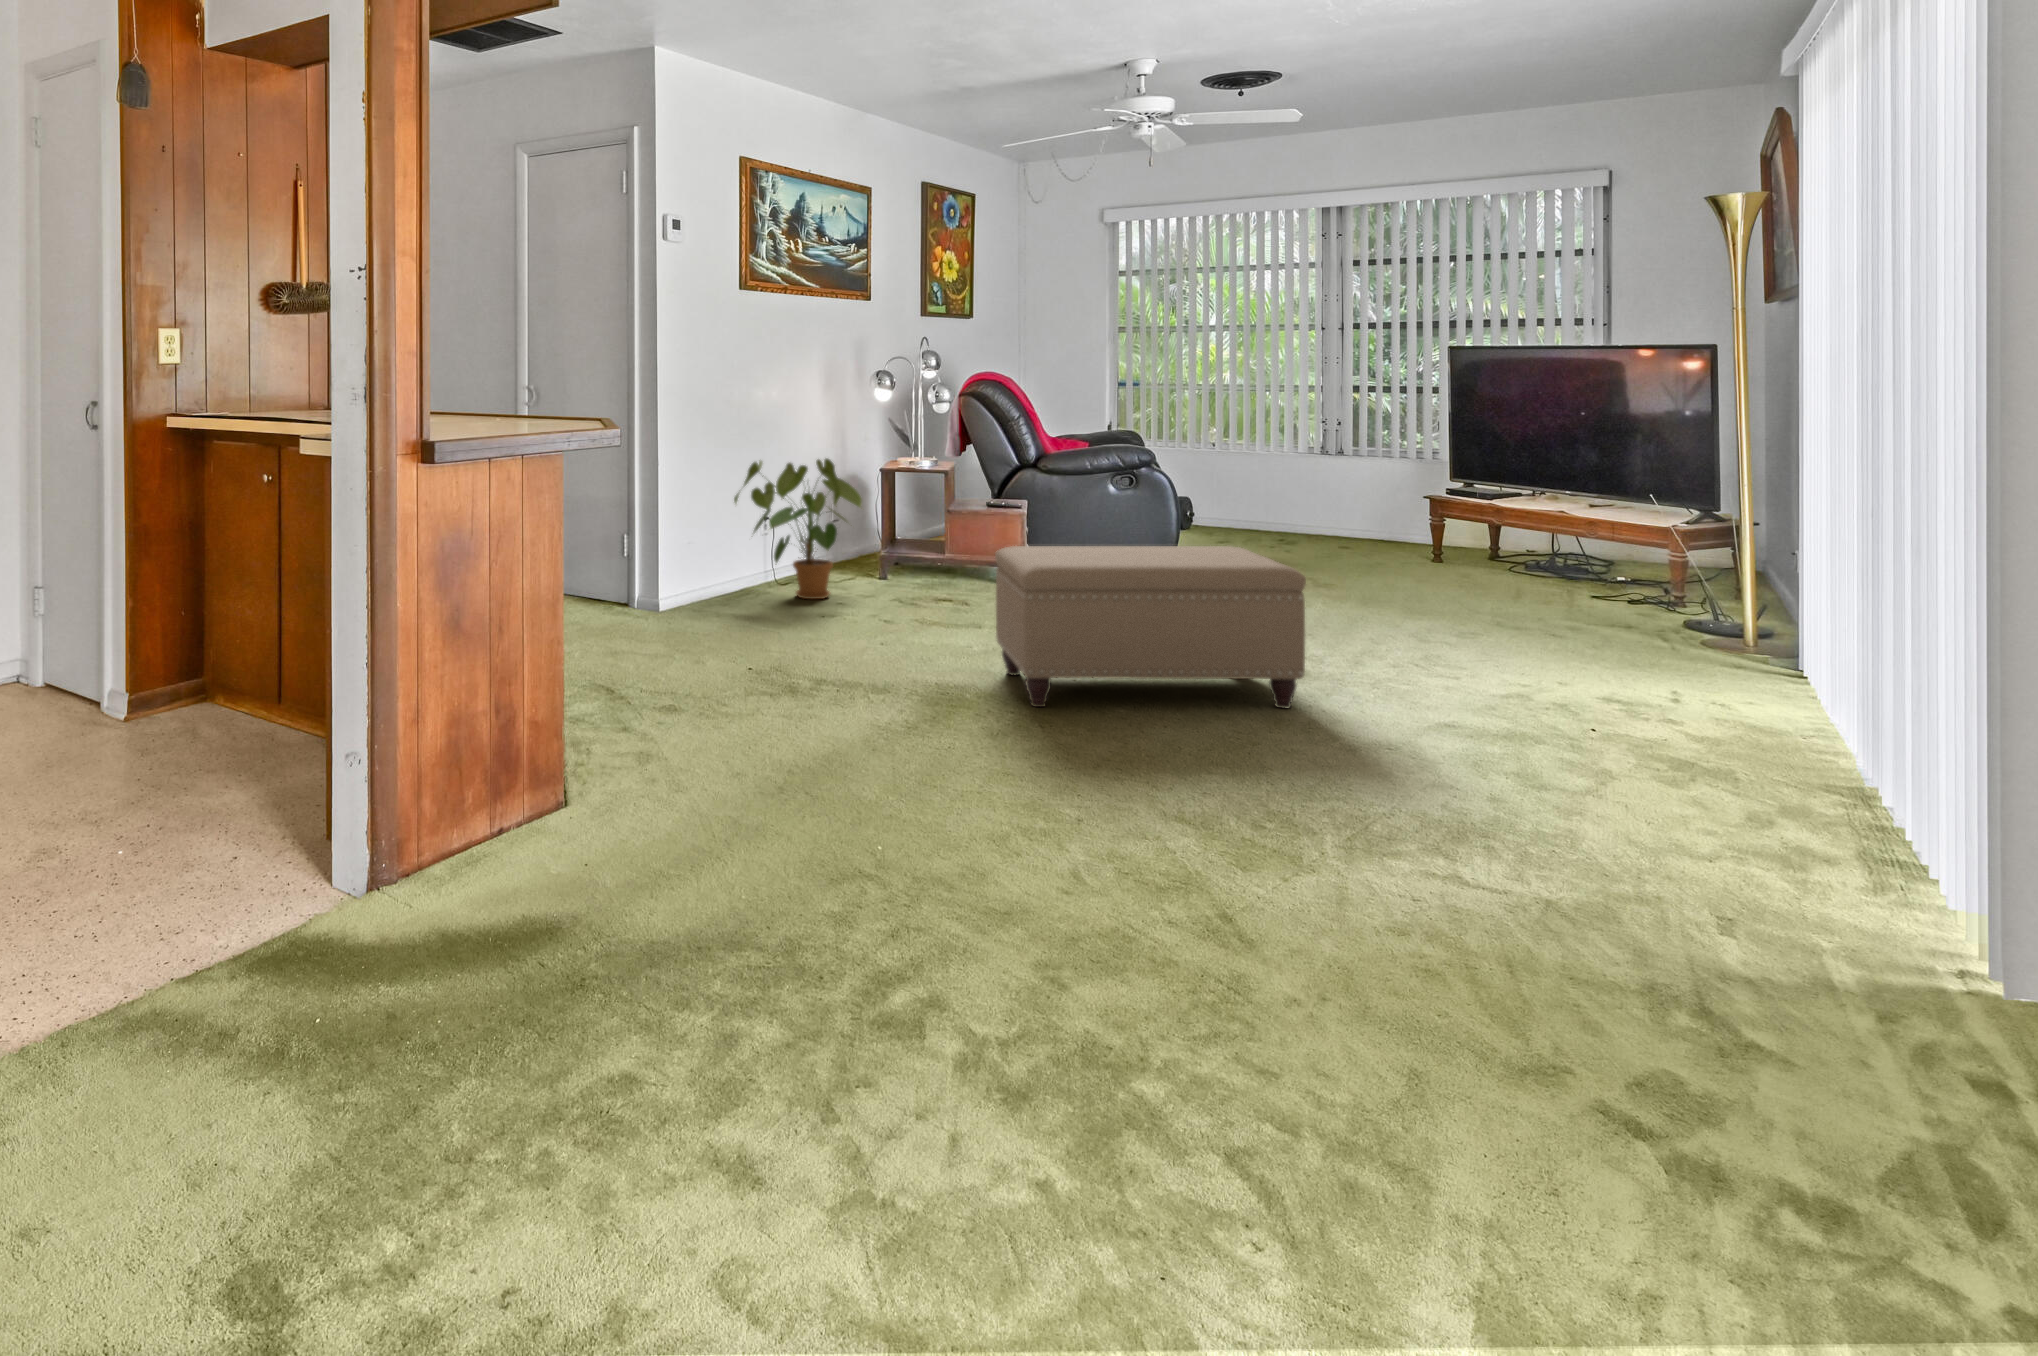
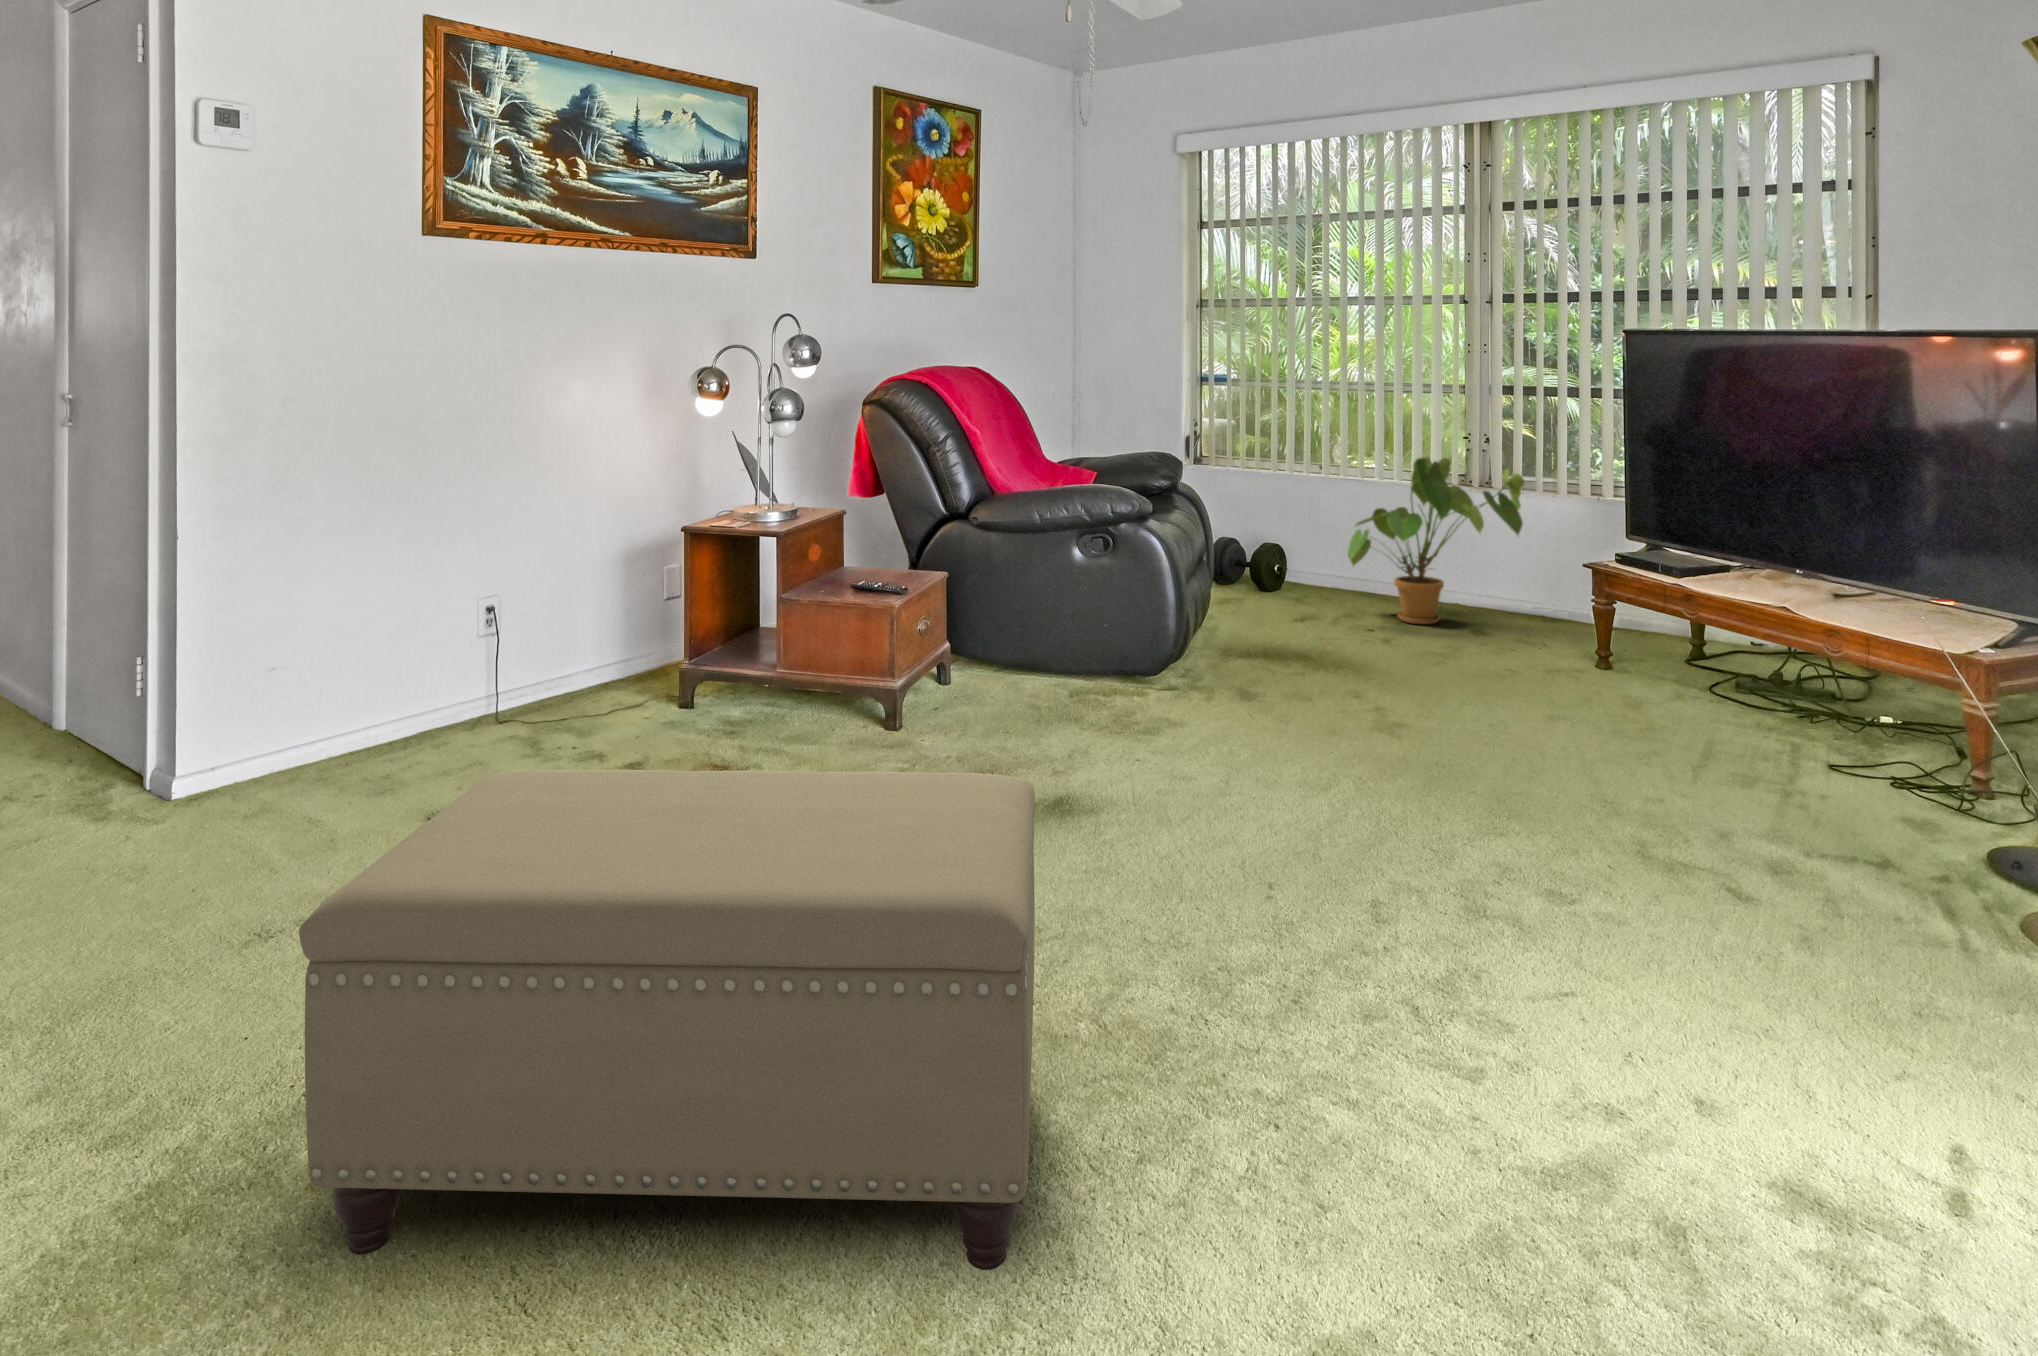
house plant: present [734,458,862,599] -> present [1348,458,1524,624]

